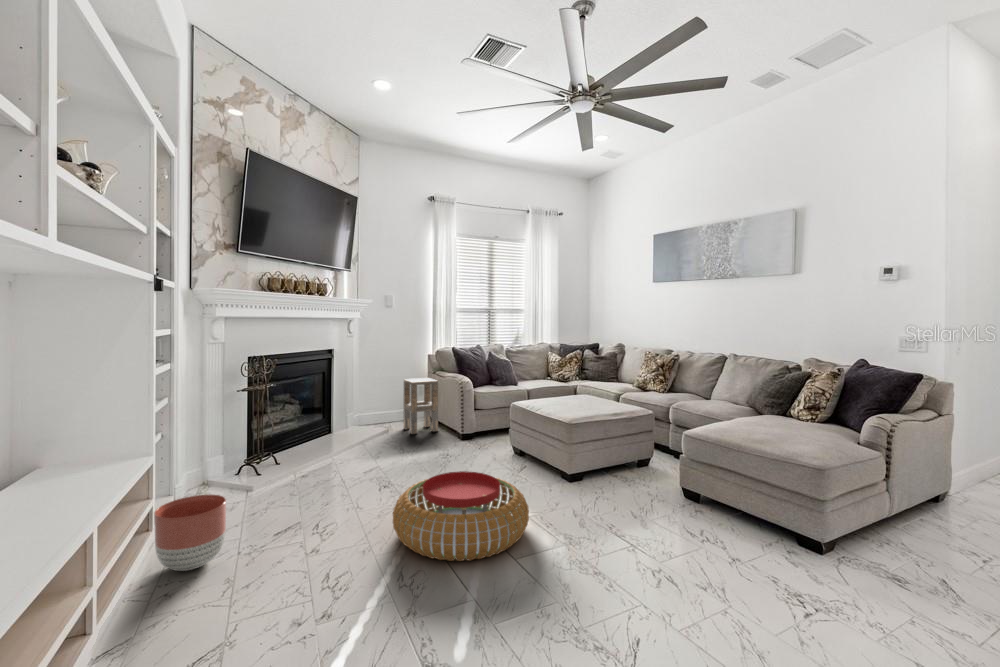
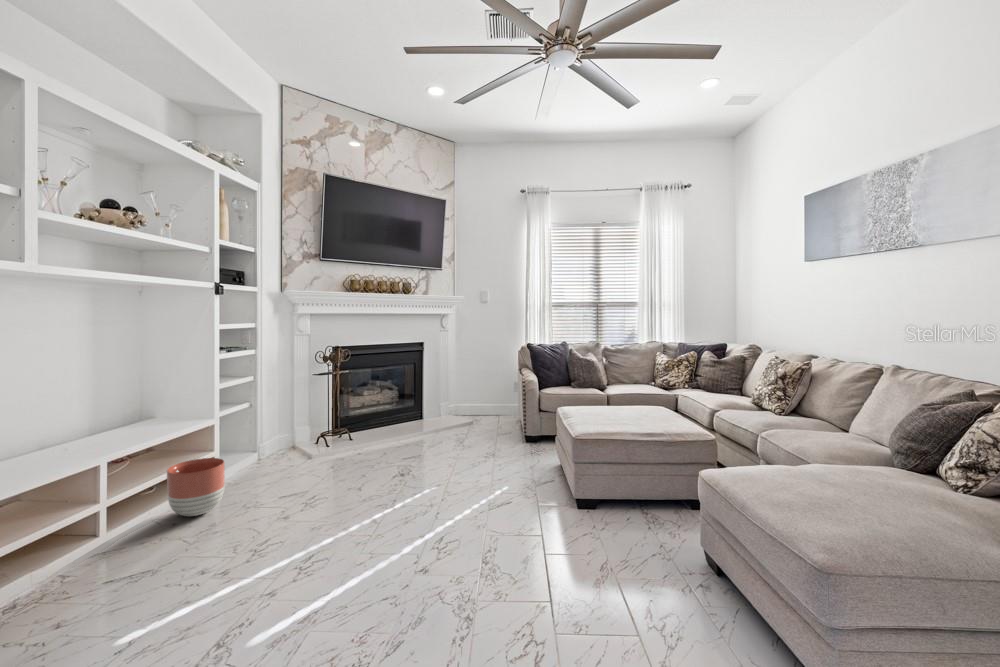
side table: present [403,378,438,434] -> none [489,374,516,429]
pouf: present [393,471,529,561] -> none [319,474,466,572]

